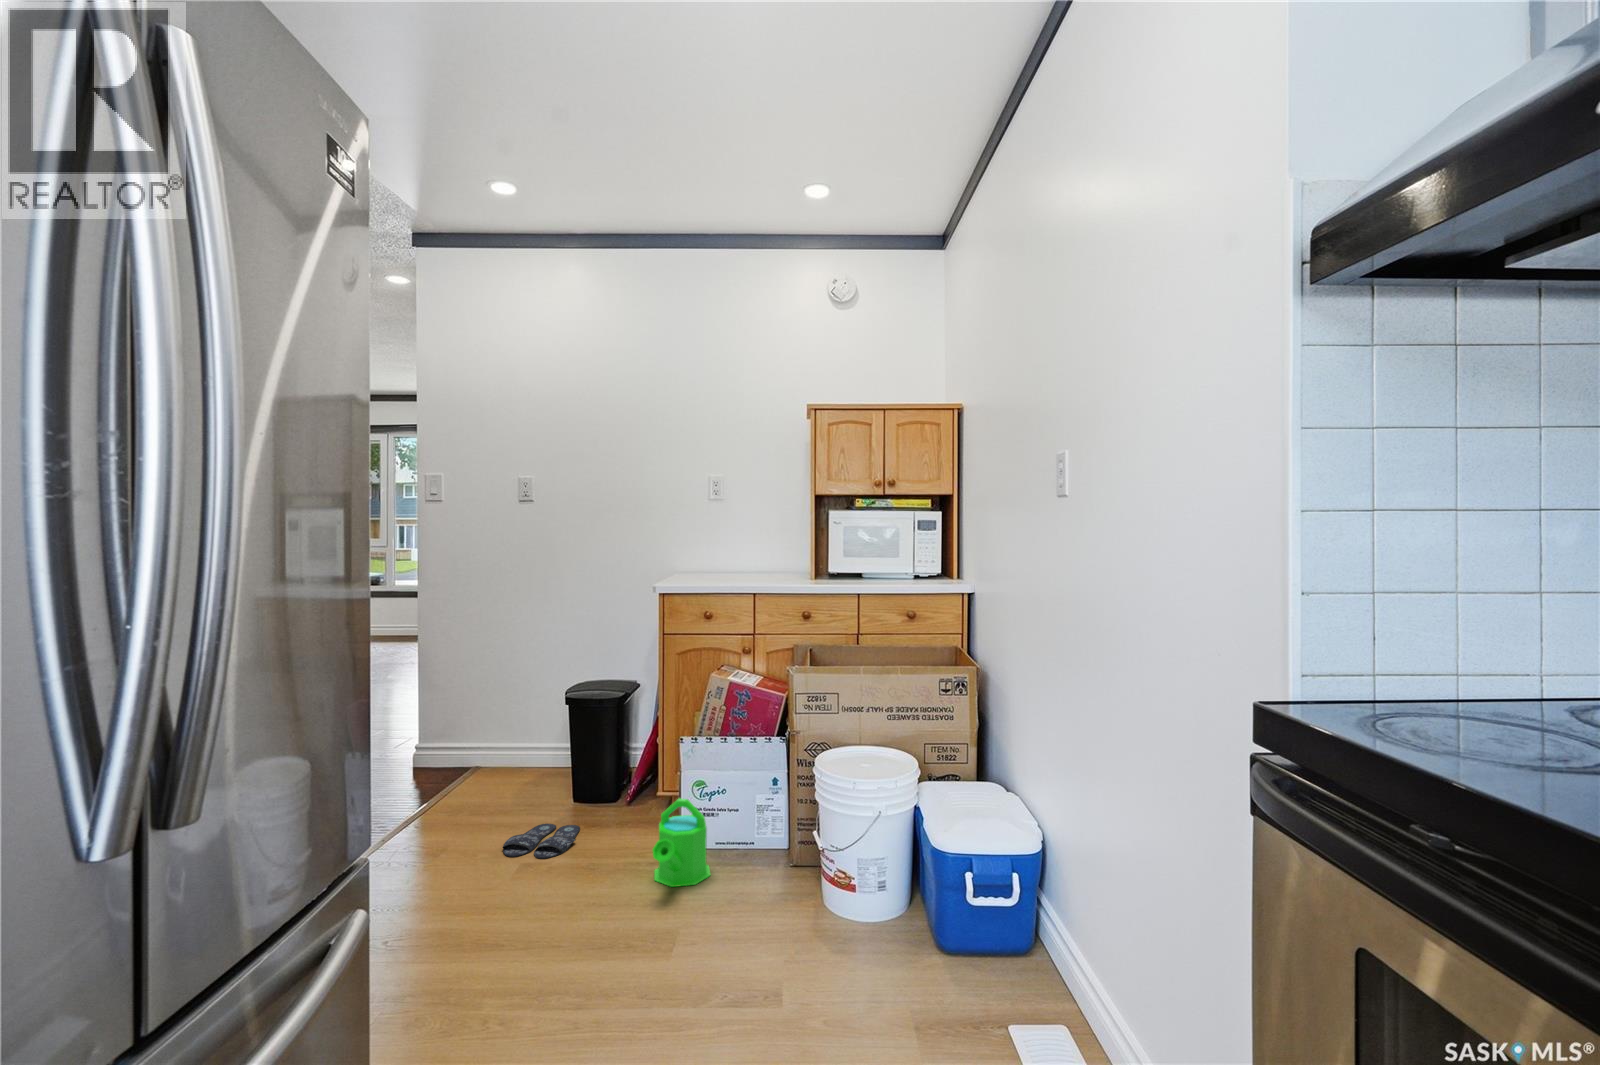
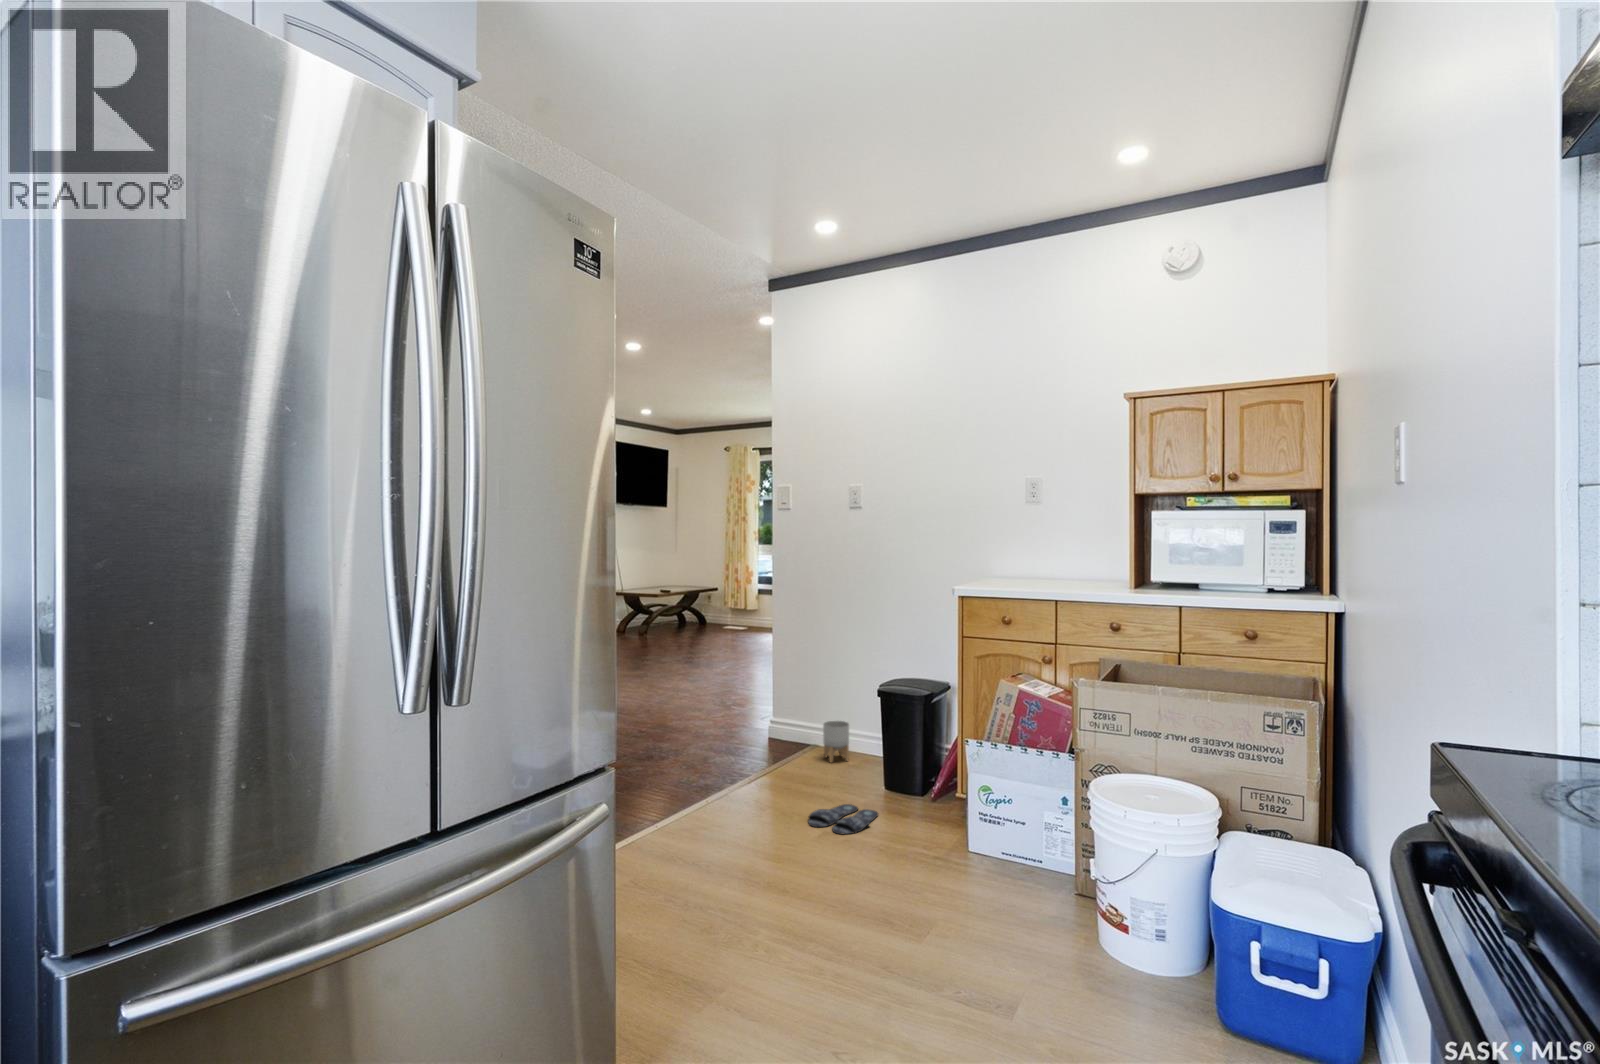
planter: none [498,735,528,782] -> present [823,721,849,763]
watering can: present [653,798,710,887] -> none [923,800,988,889]

